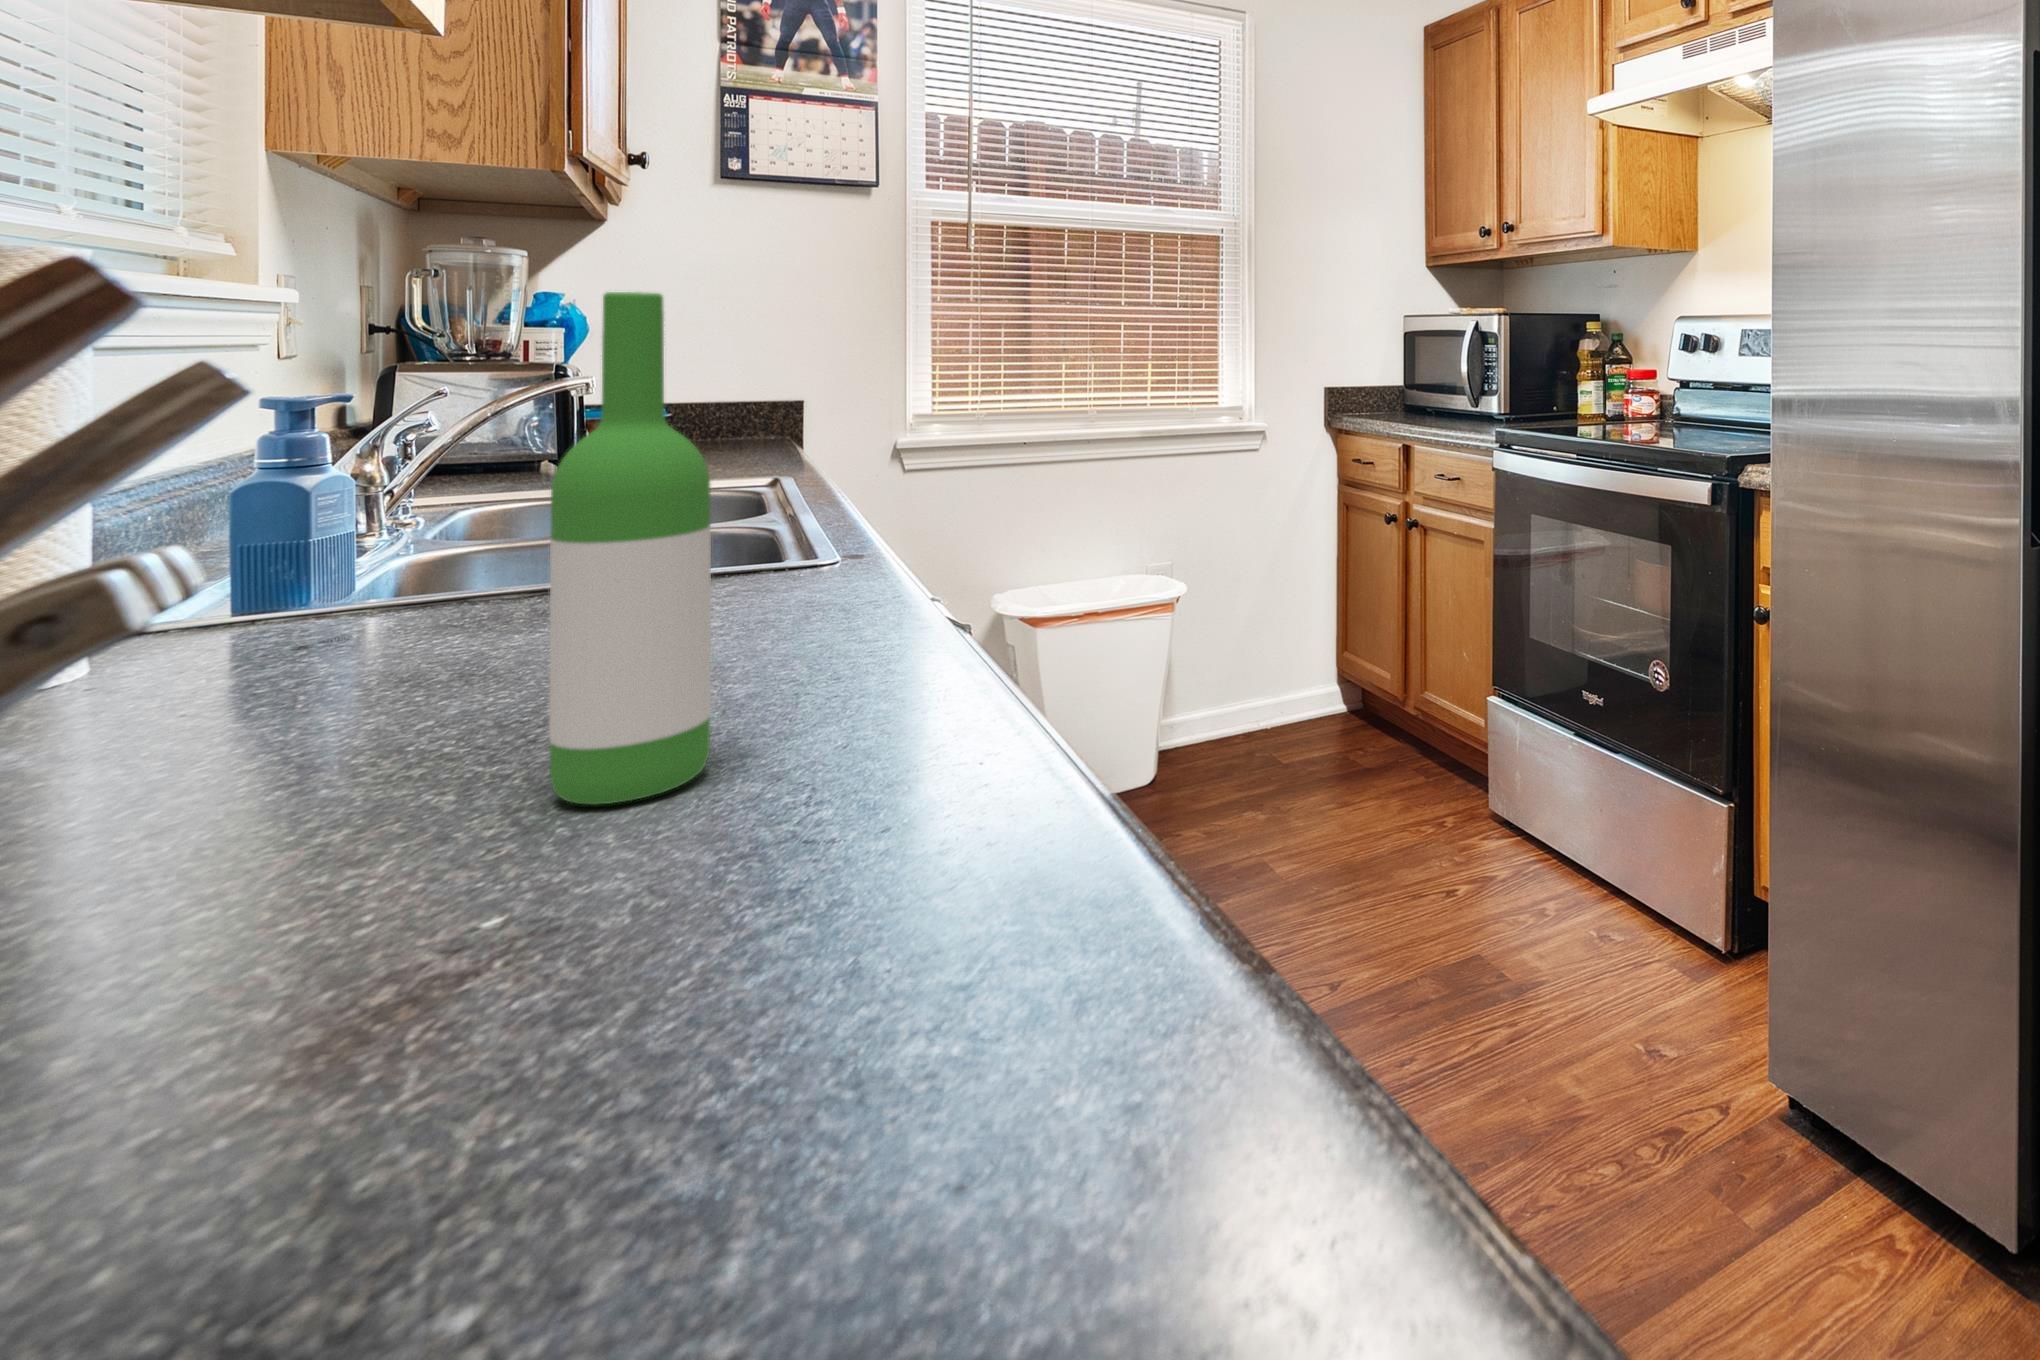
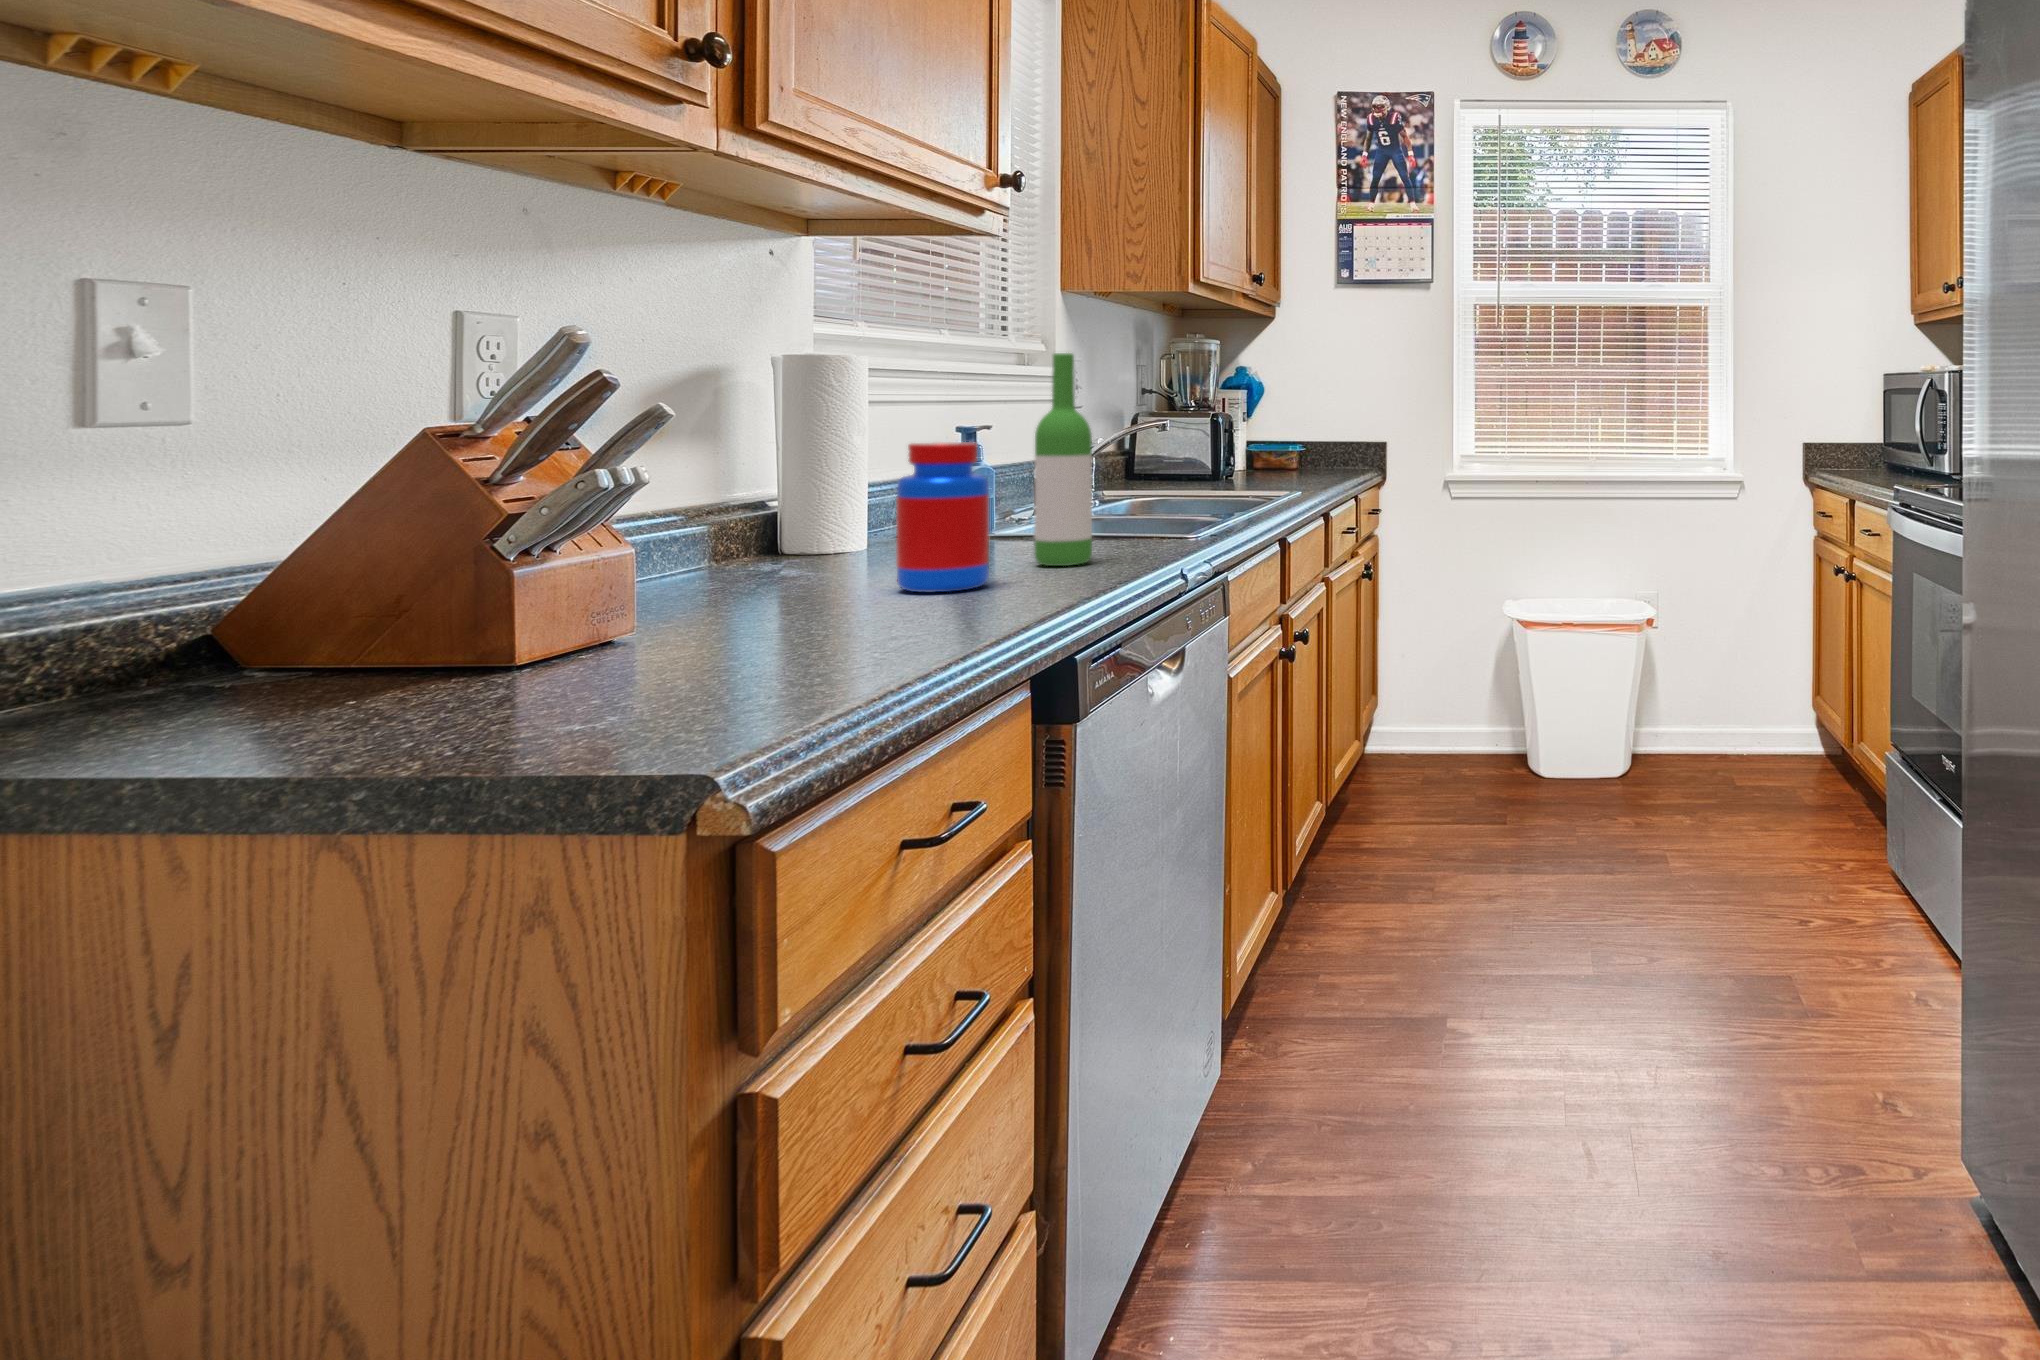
jar: none [194,556,559,1080] -> present [896,442,990,592]

